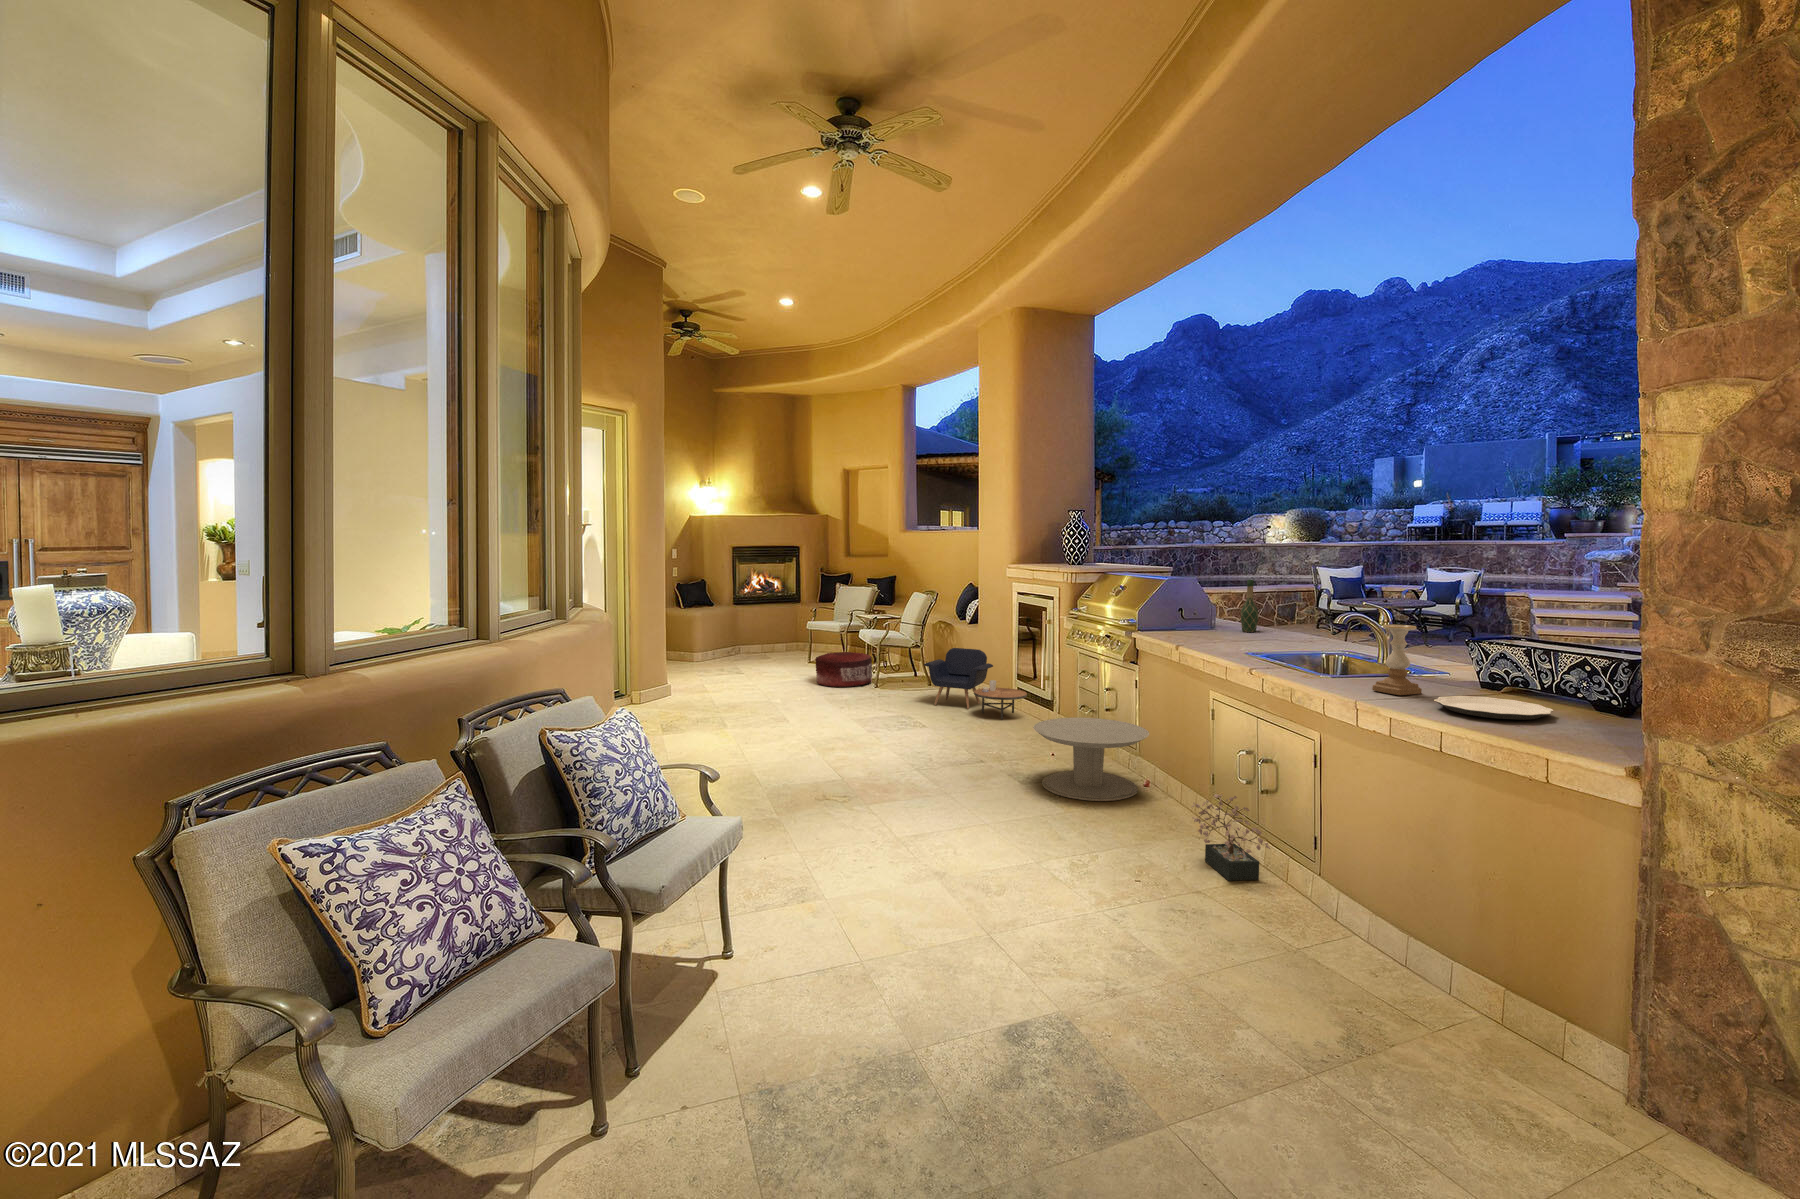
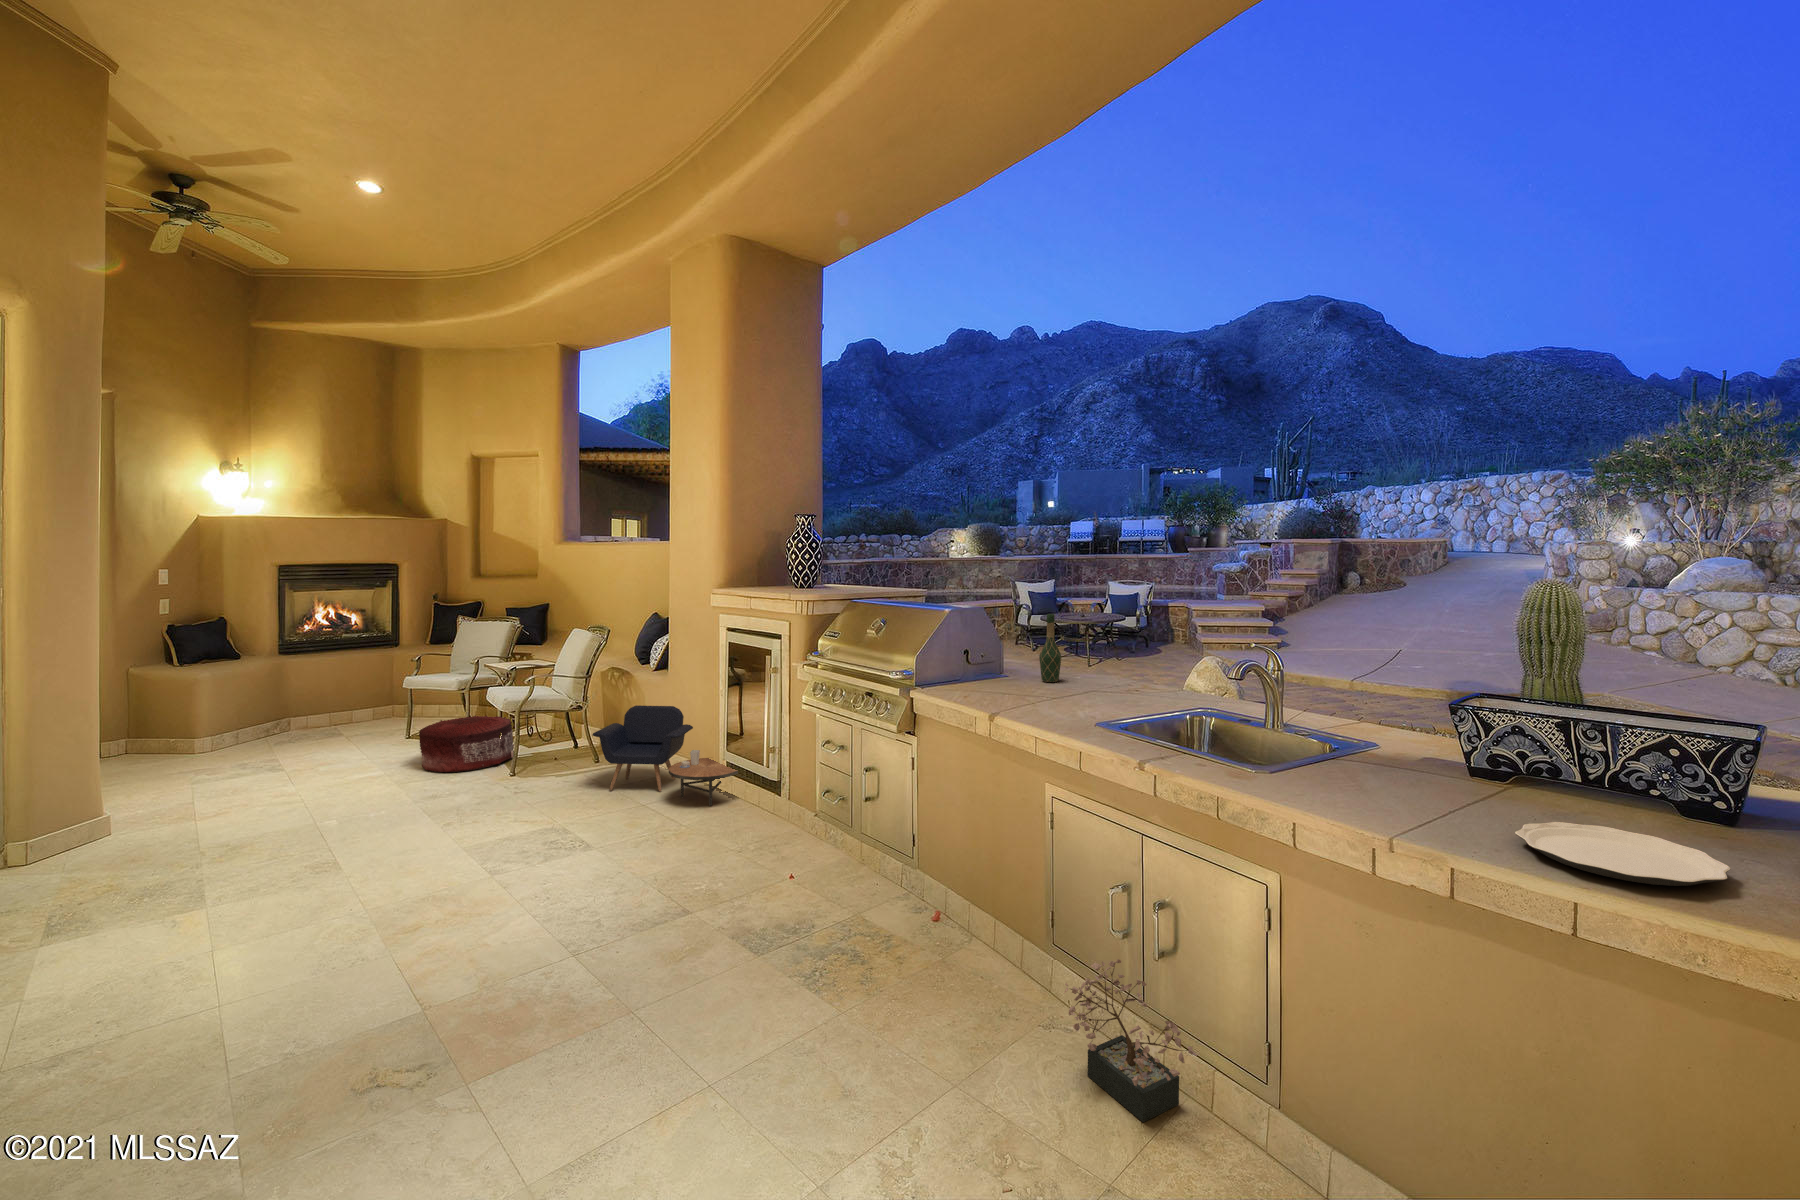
candle holder: present [1372,624,1422,695] -> none [1377,705,1444,825]
side table: present [1033,718,1149,801] -> none [780,815,946,962]

